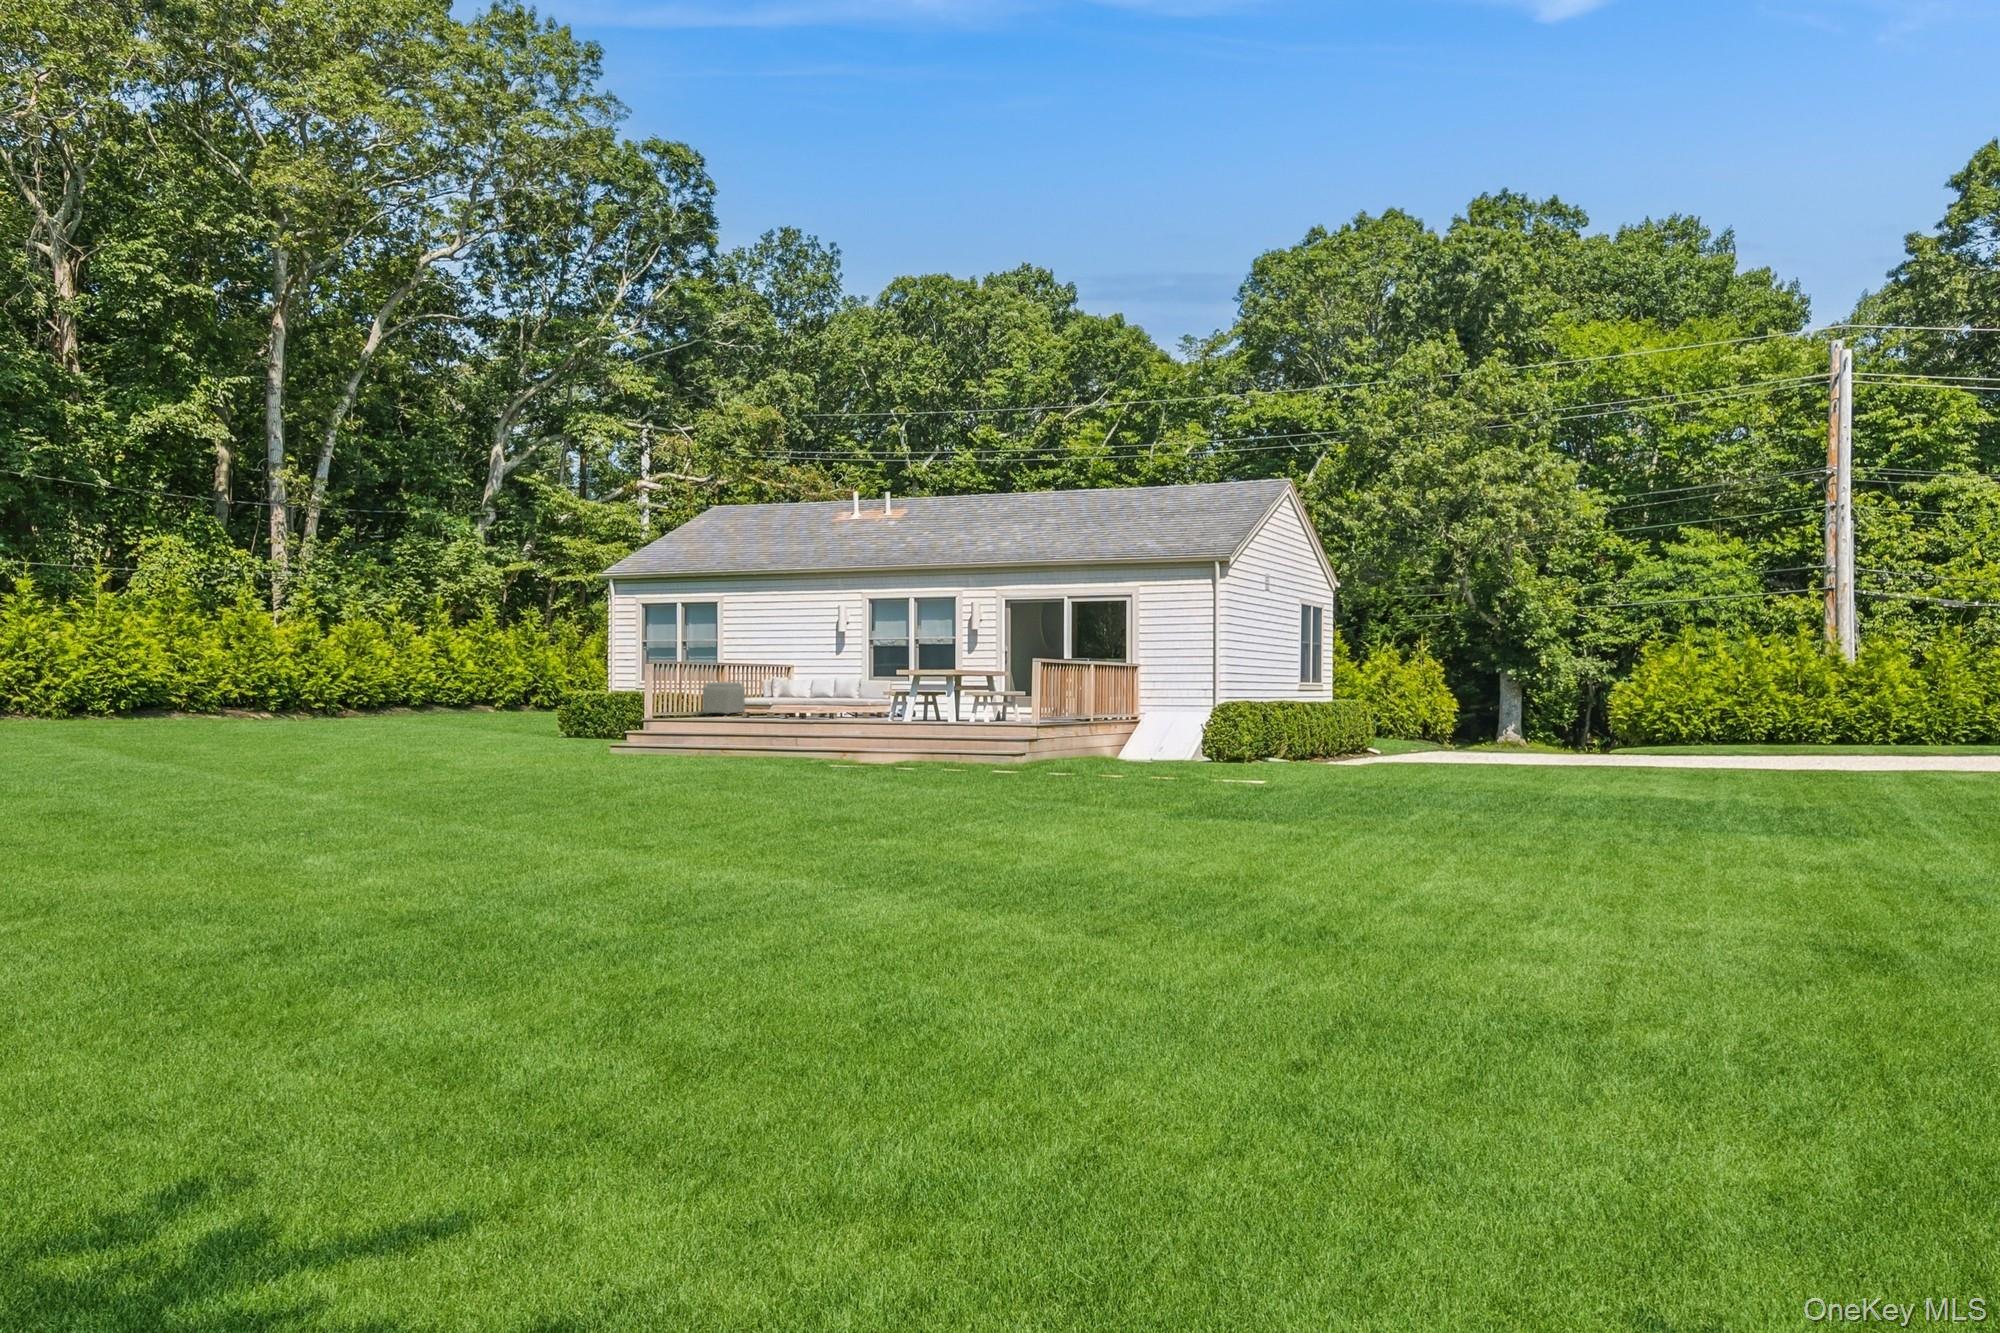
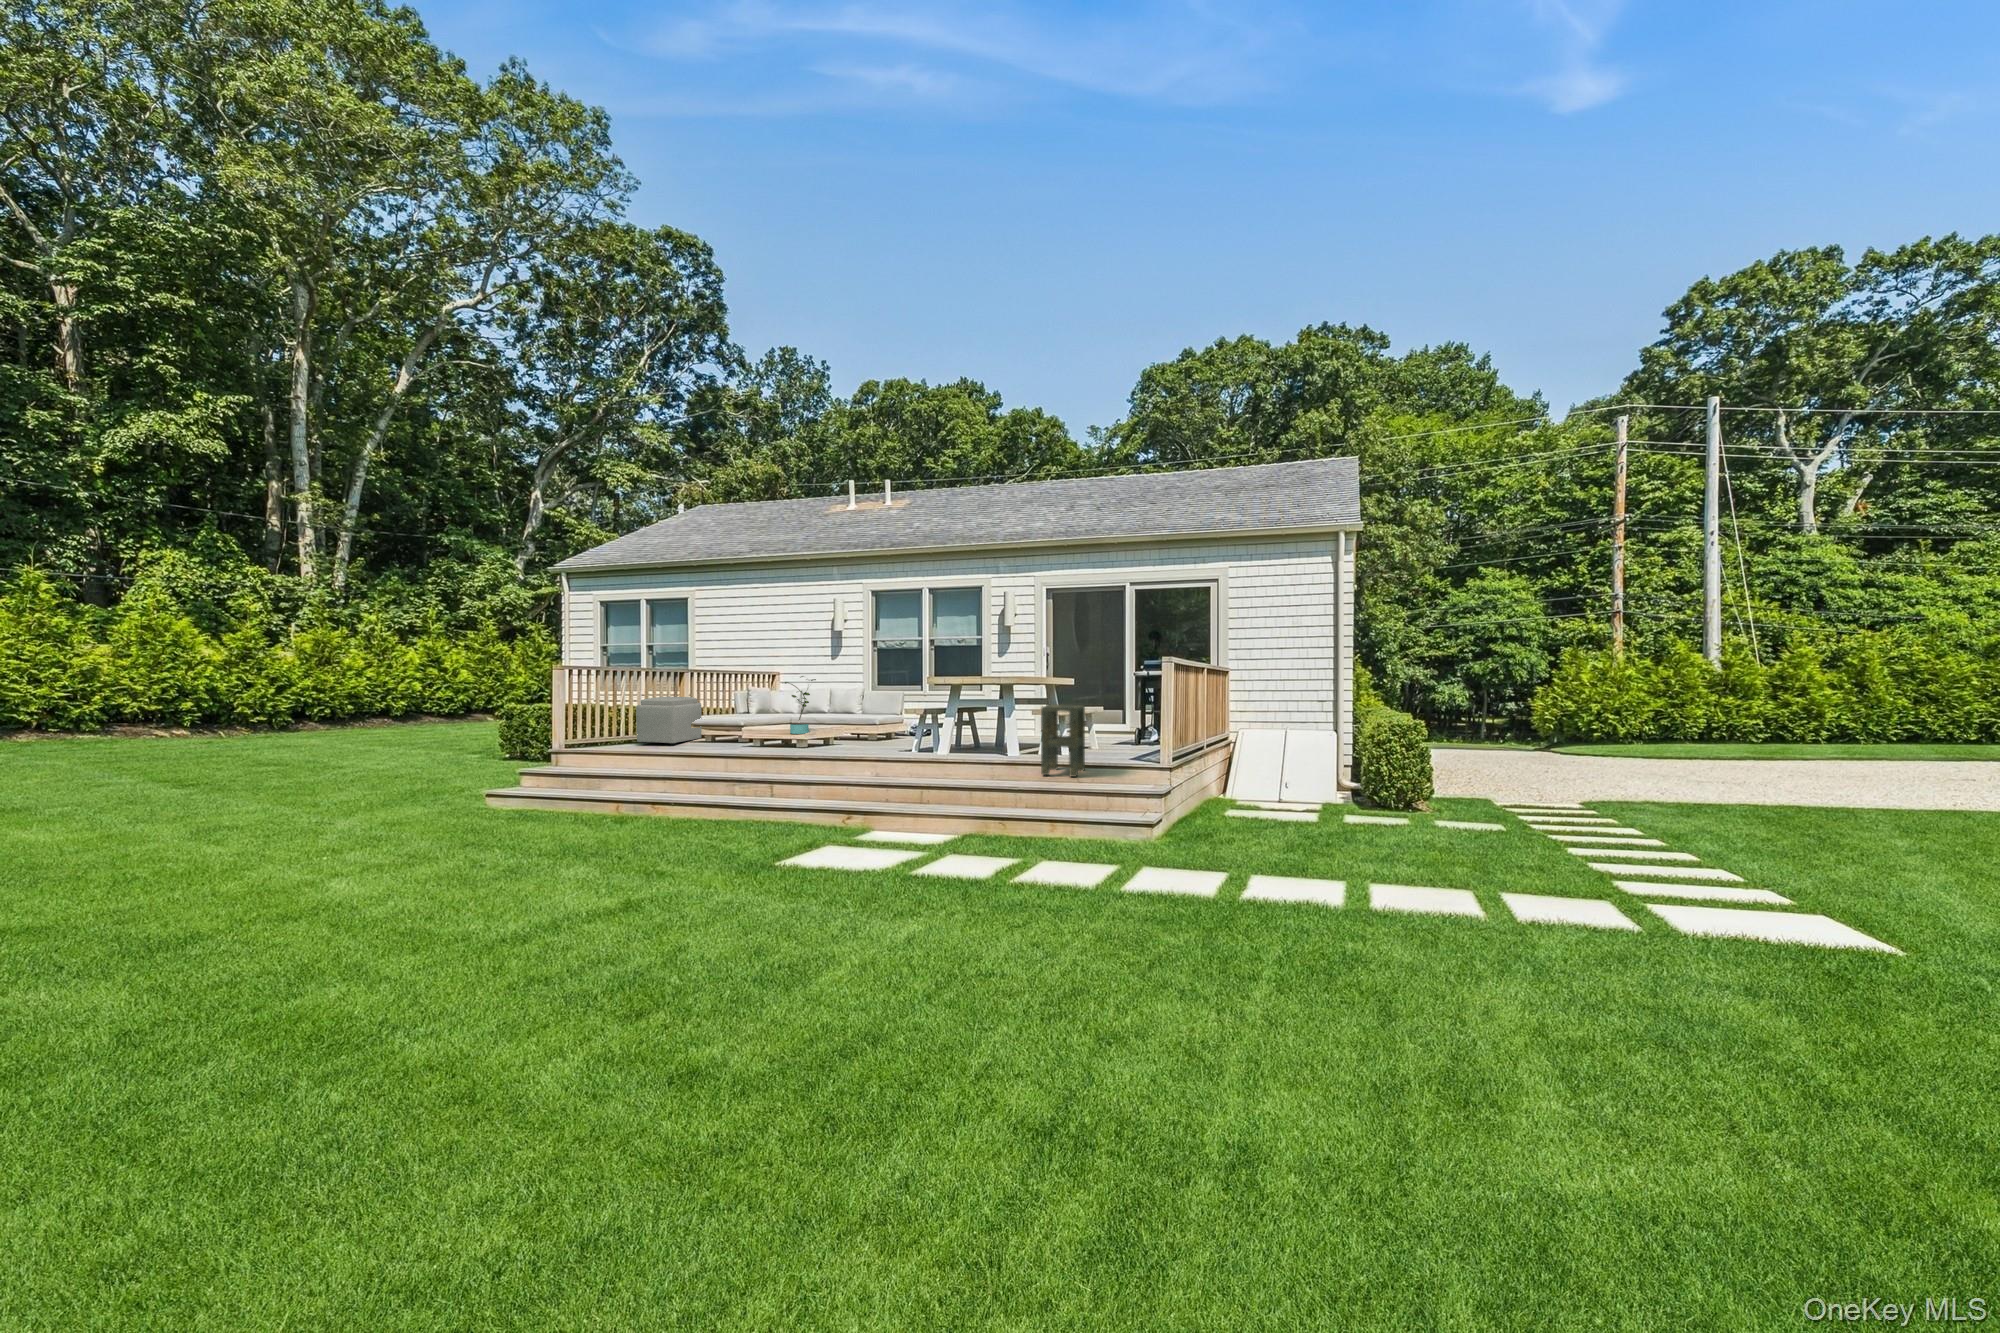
potted plant: none [802,668,826,710] -> present [784,676,816,734]
side table: none [958,686,986,726] -> present [1041,704,1085,777]

